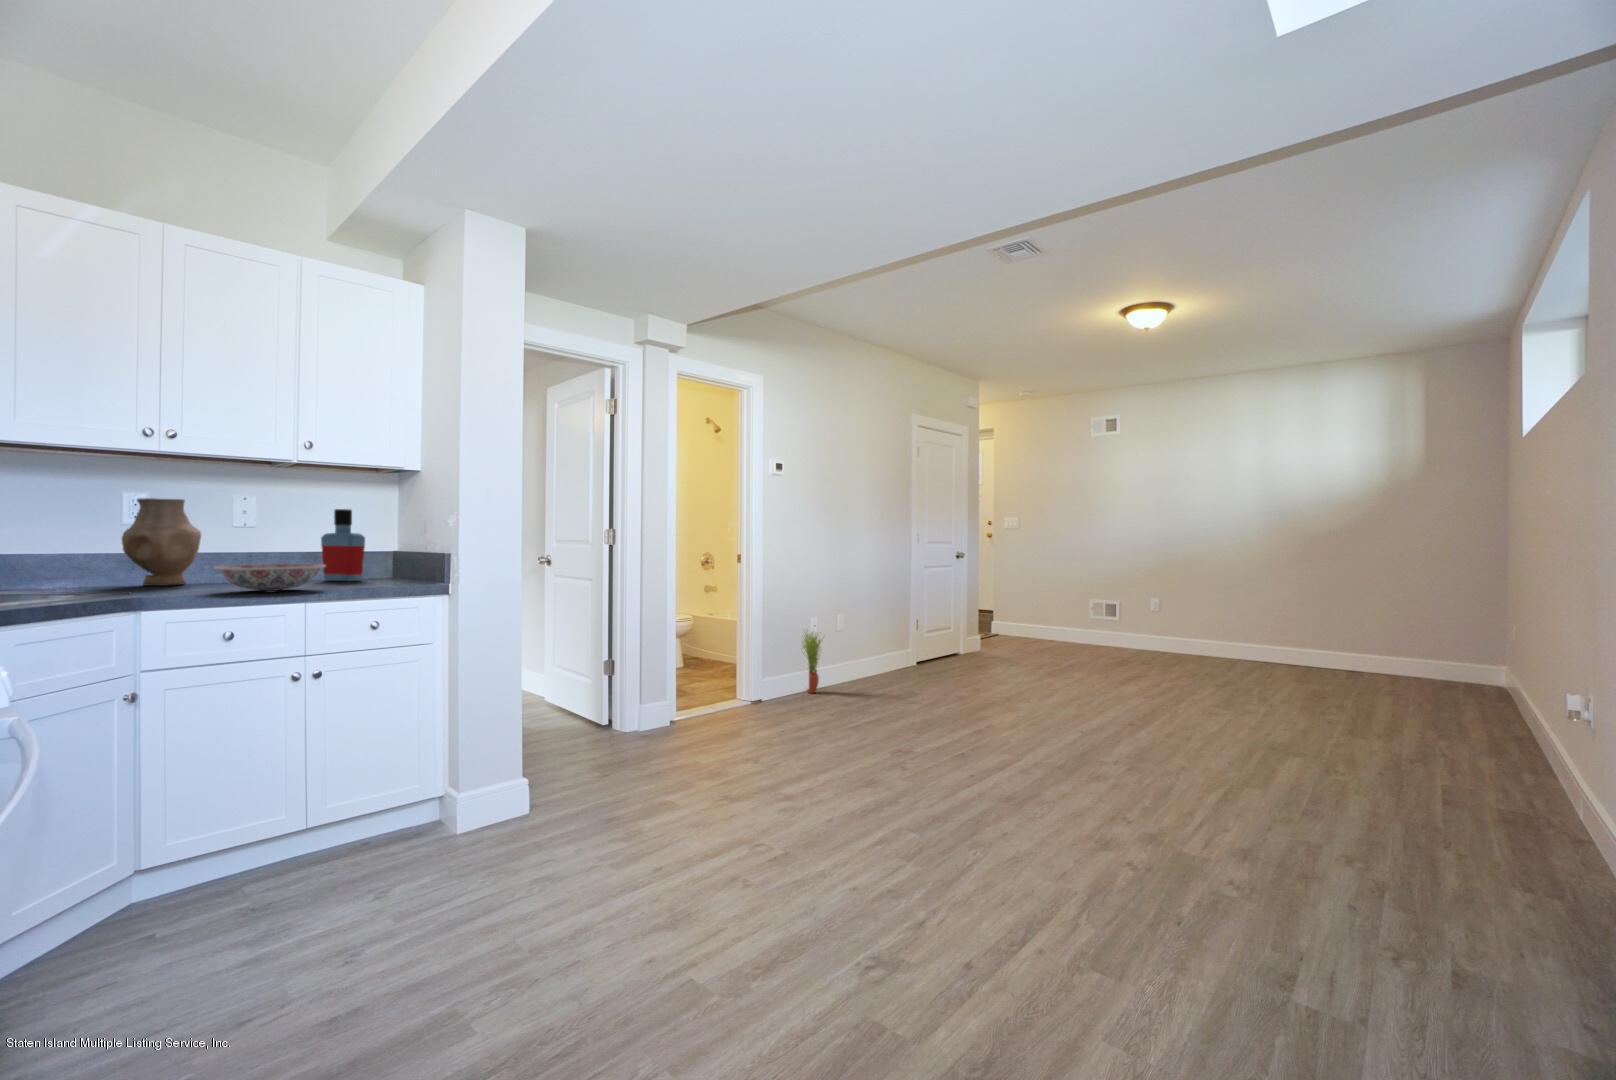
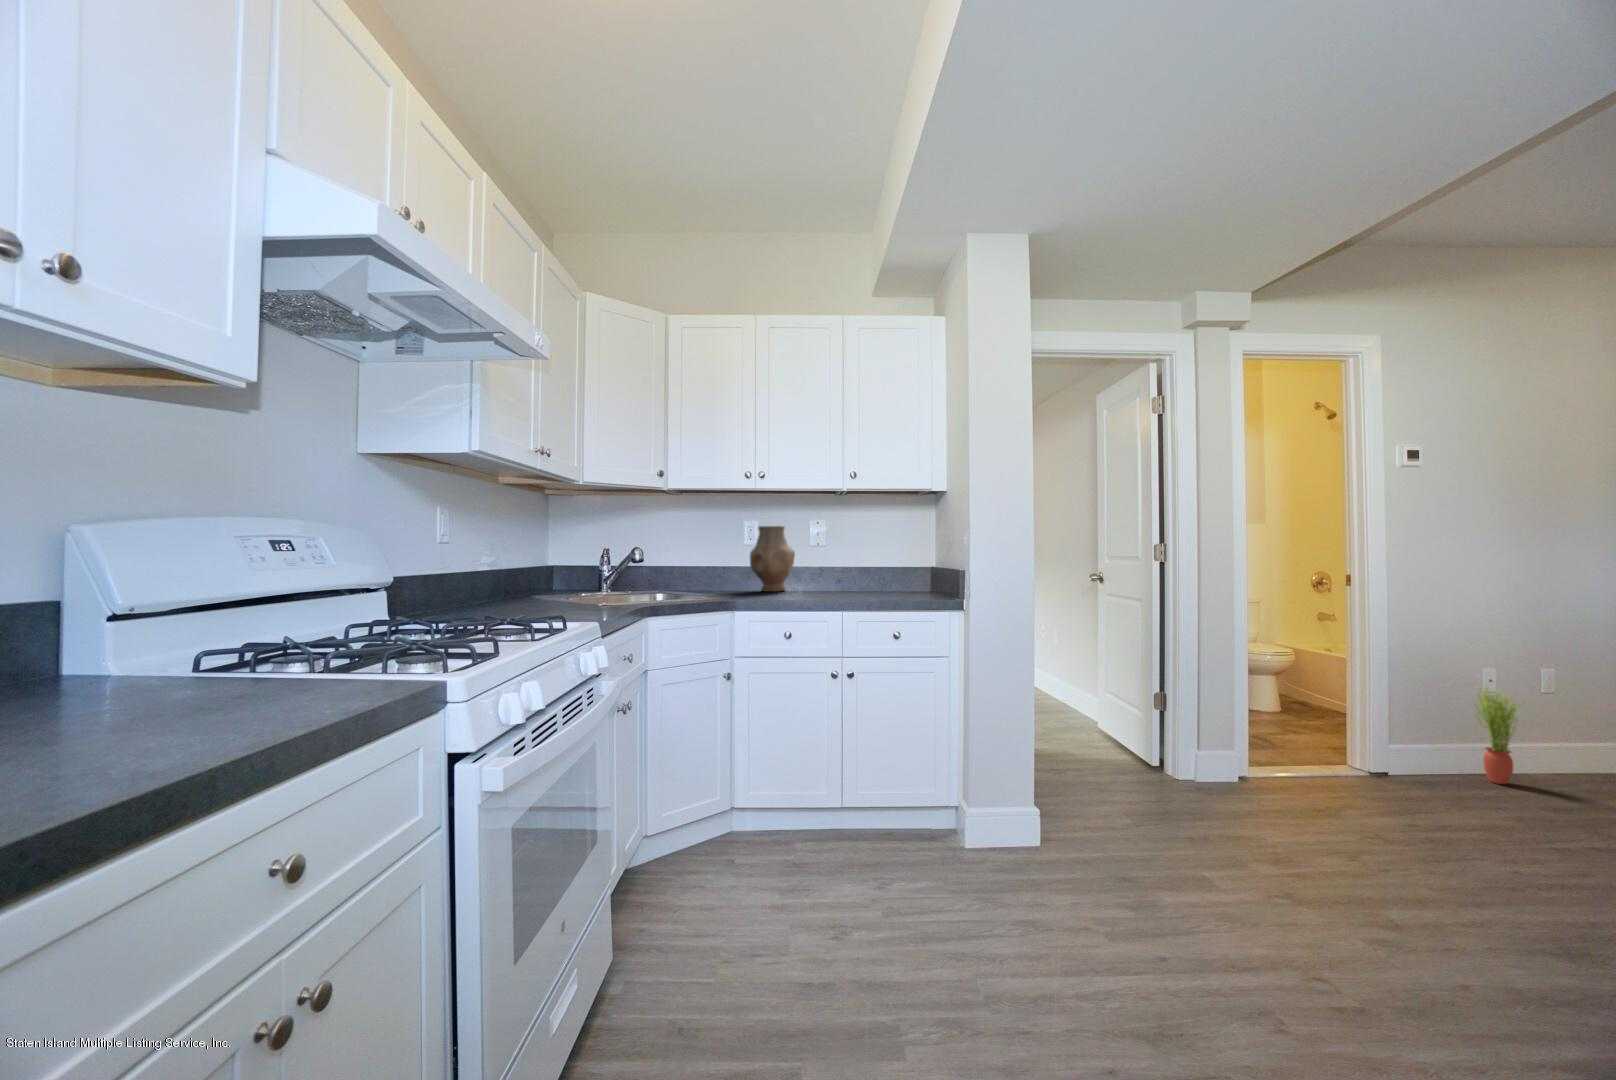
bottle: present [321,509,365,581] -> none [872,530,903,593]
ceramic bowl: present [214,564,325,591] -> none [784,577,859,600]

